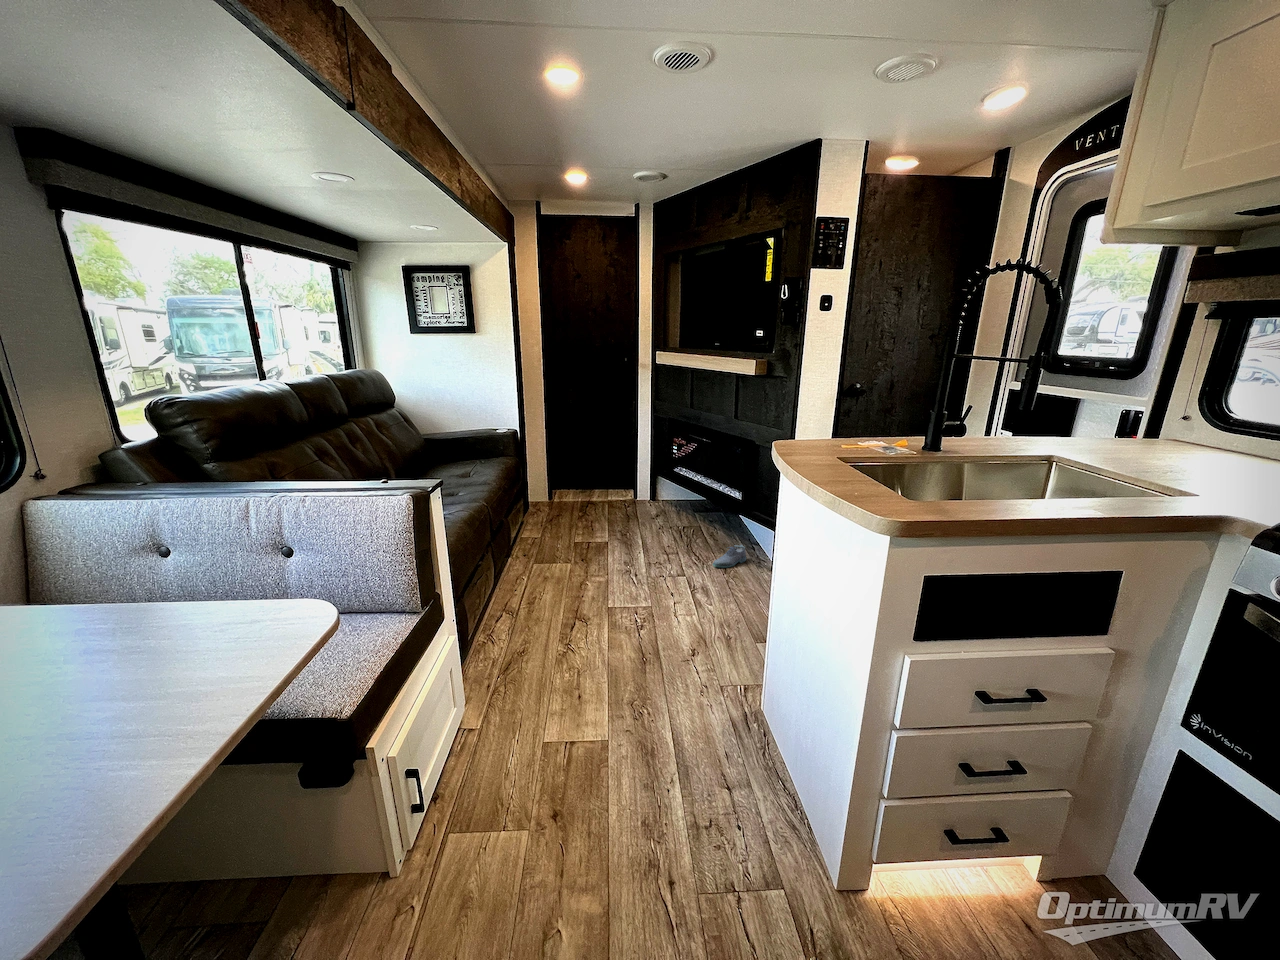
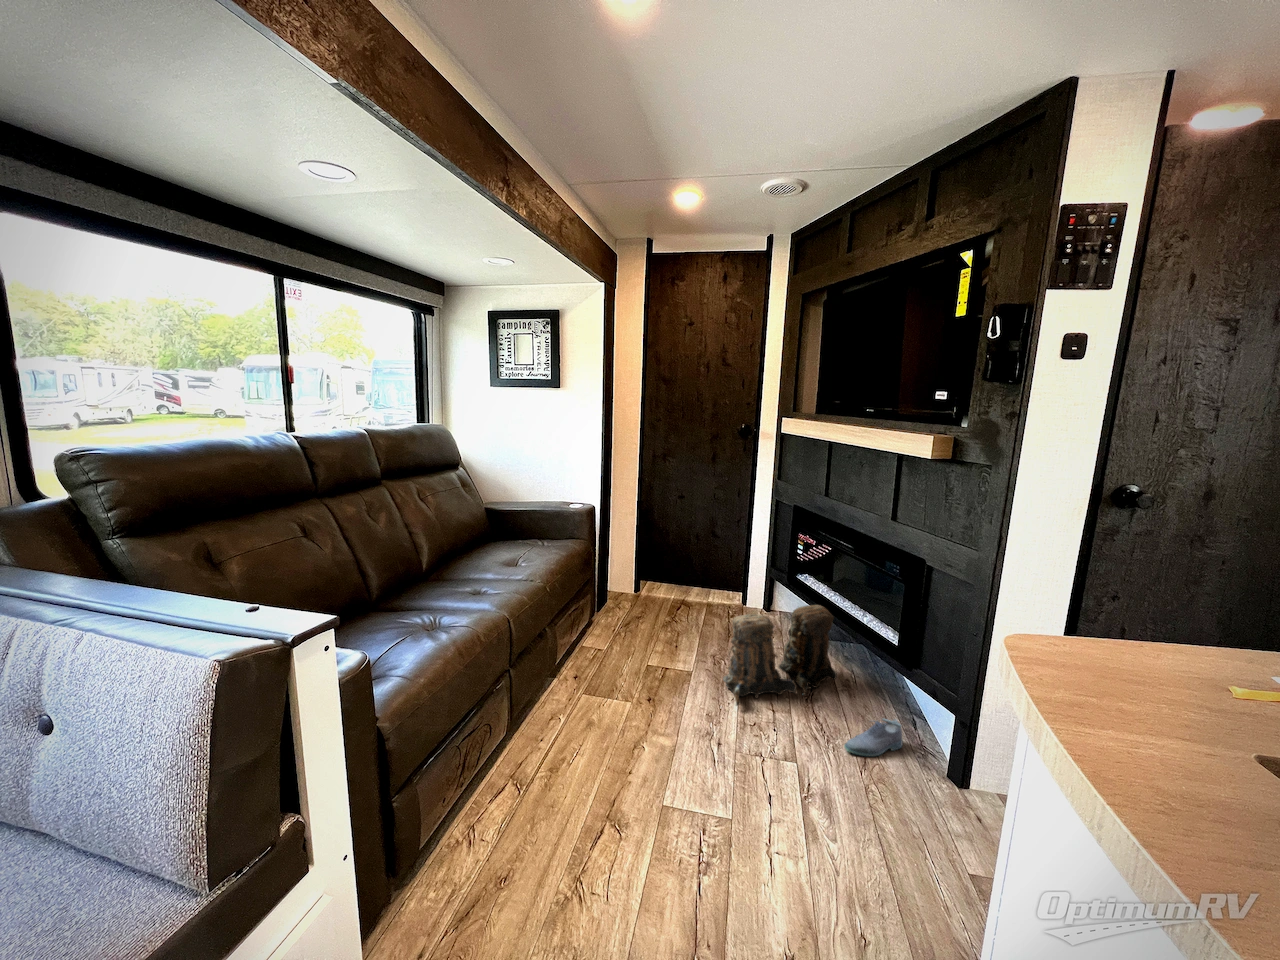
backpack: none [631,485,706,555] -> present [723,605,837,706]

